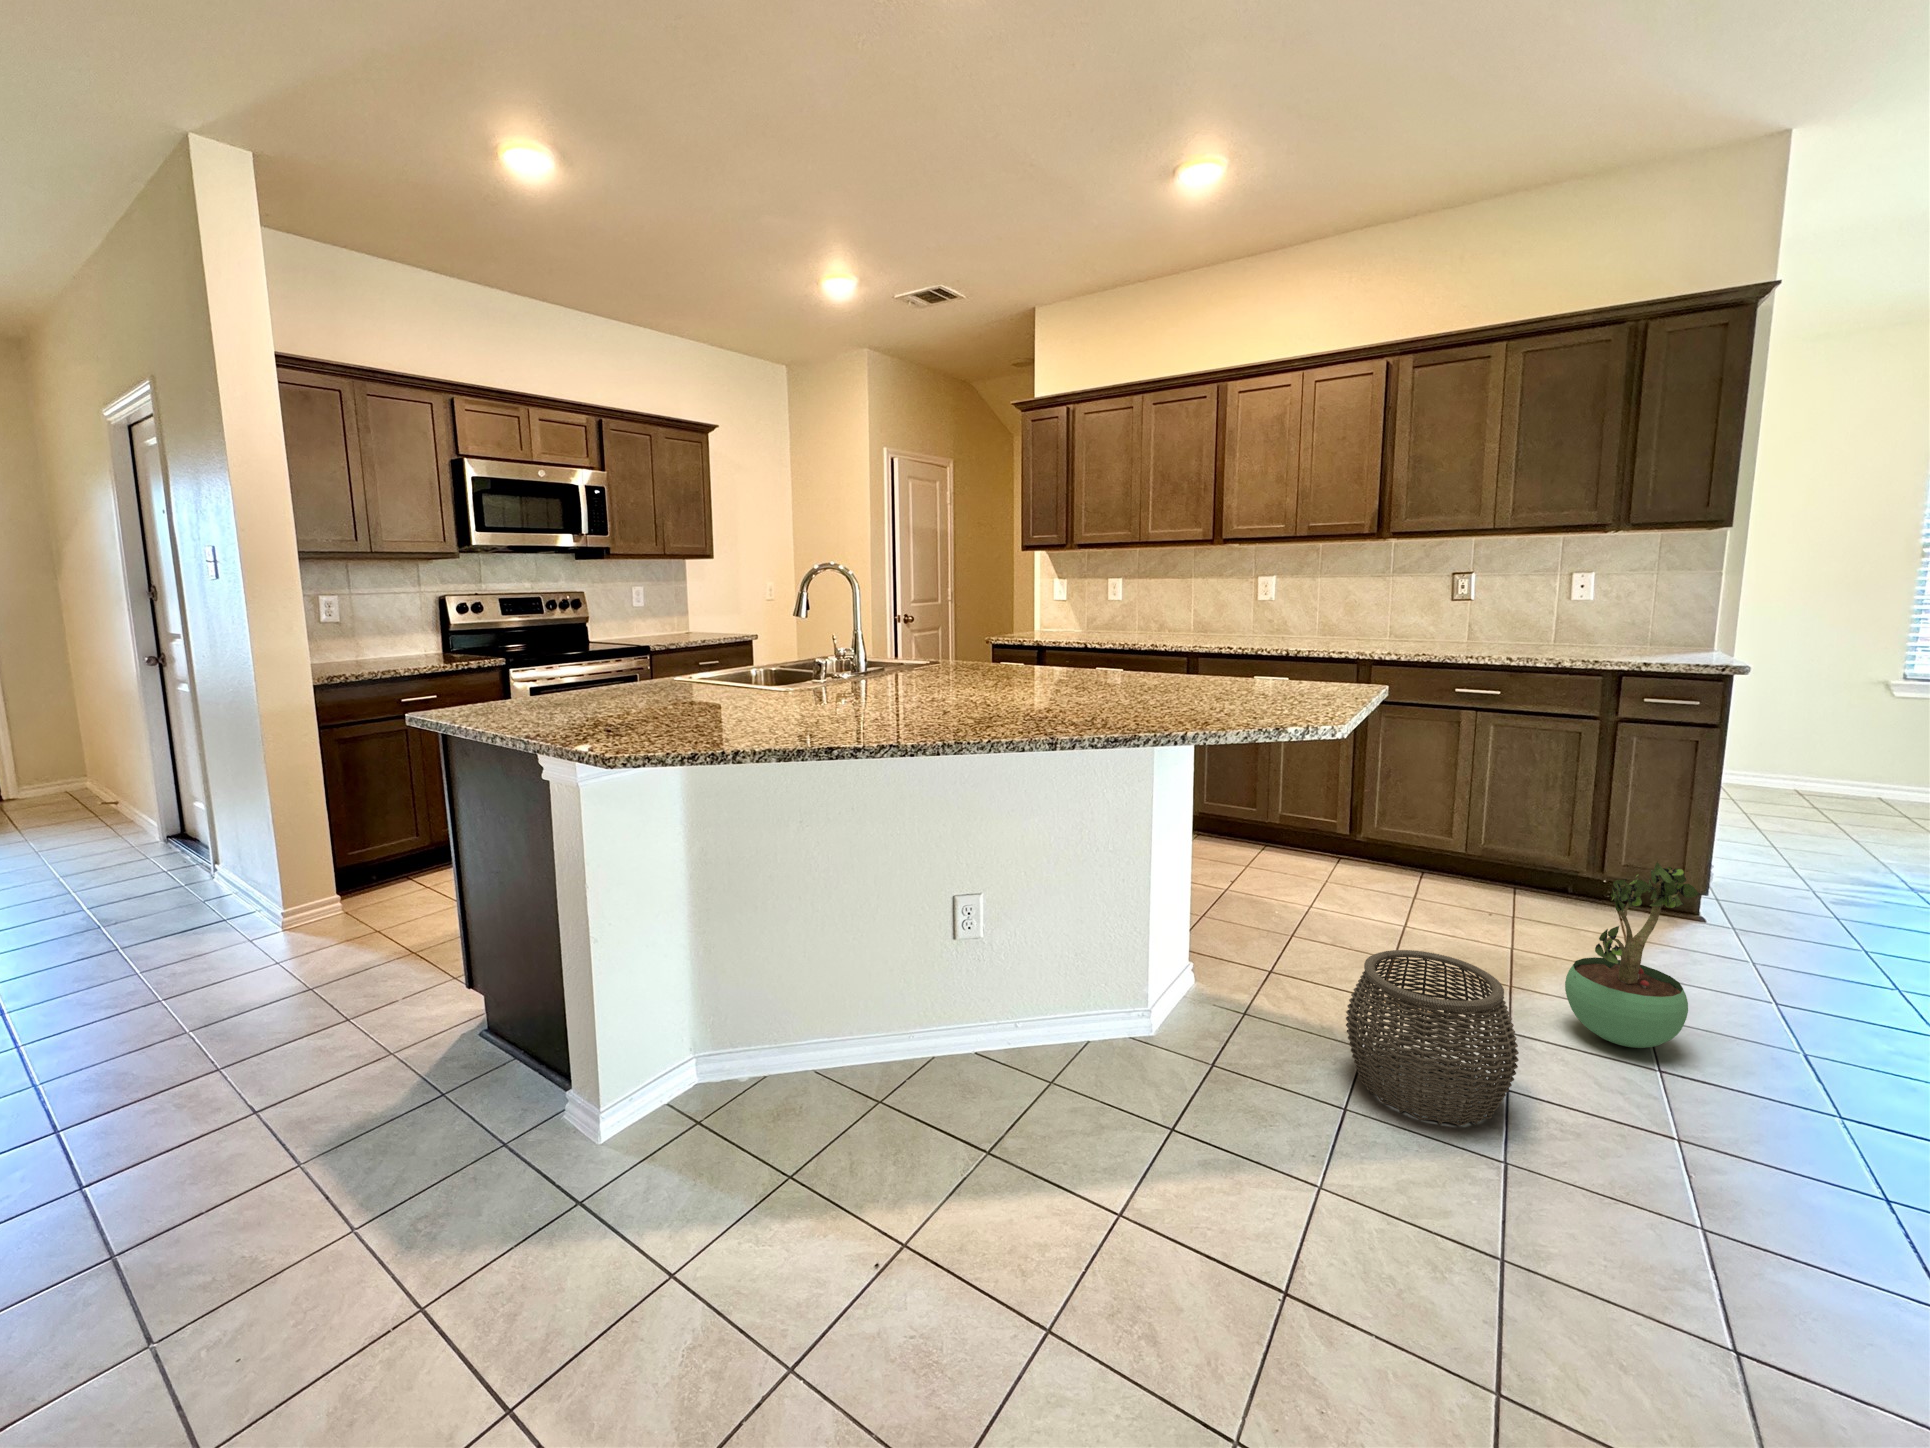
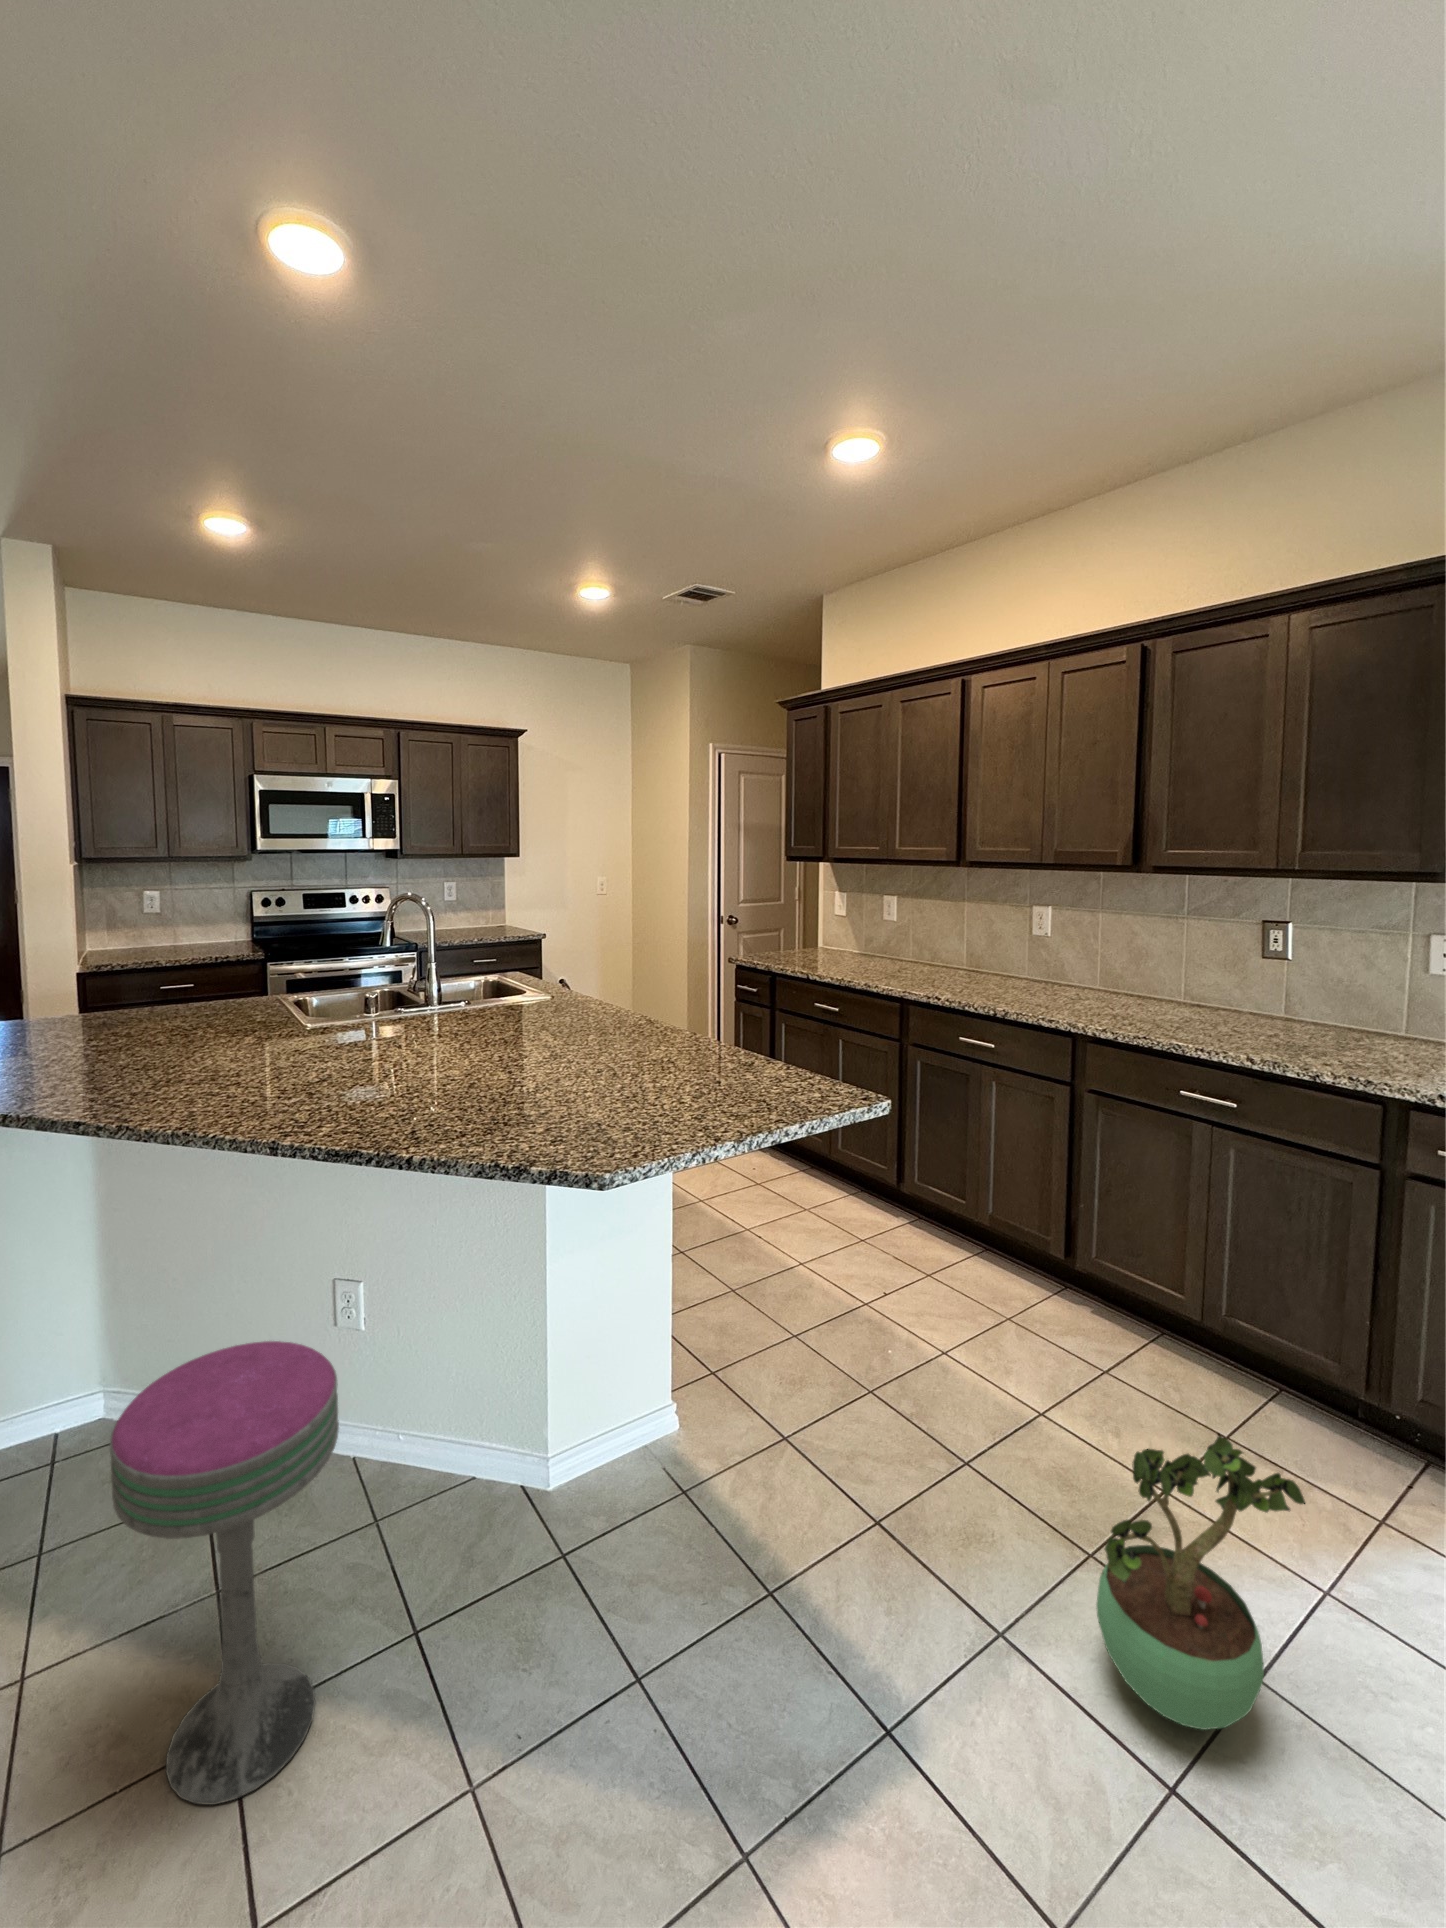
bar stool: none [1038,901,1212,1252] -> present [110,1341,339,1805]
woven basket: present [1346,950,1519,1126] -> none [684,1467,886,1769]

